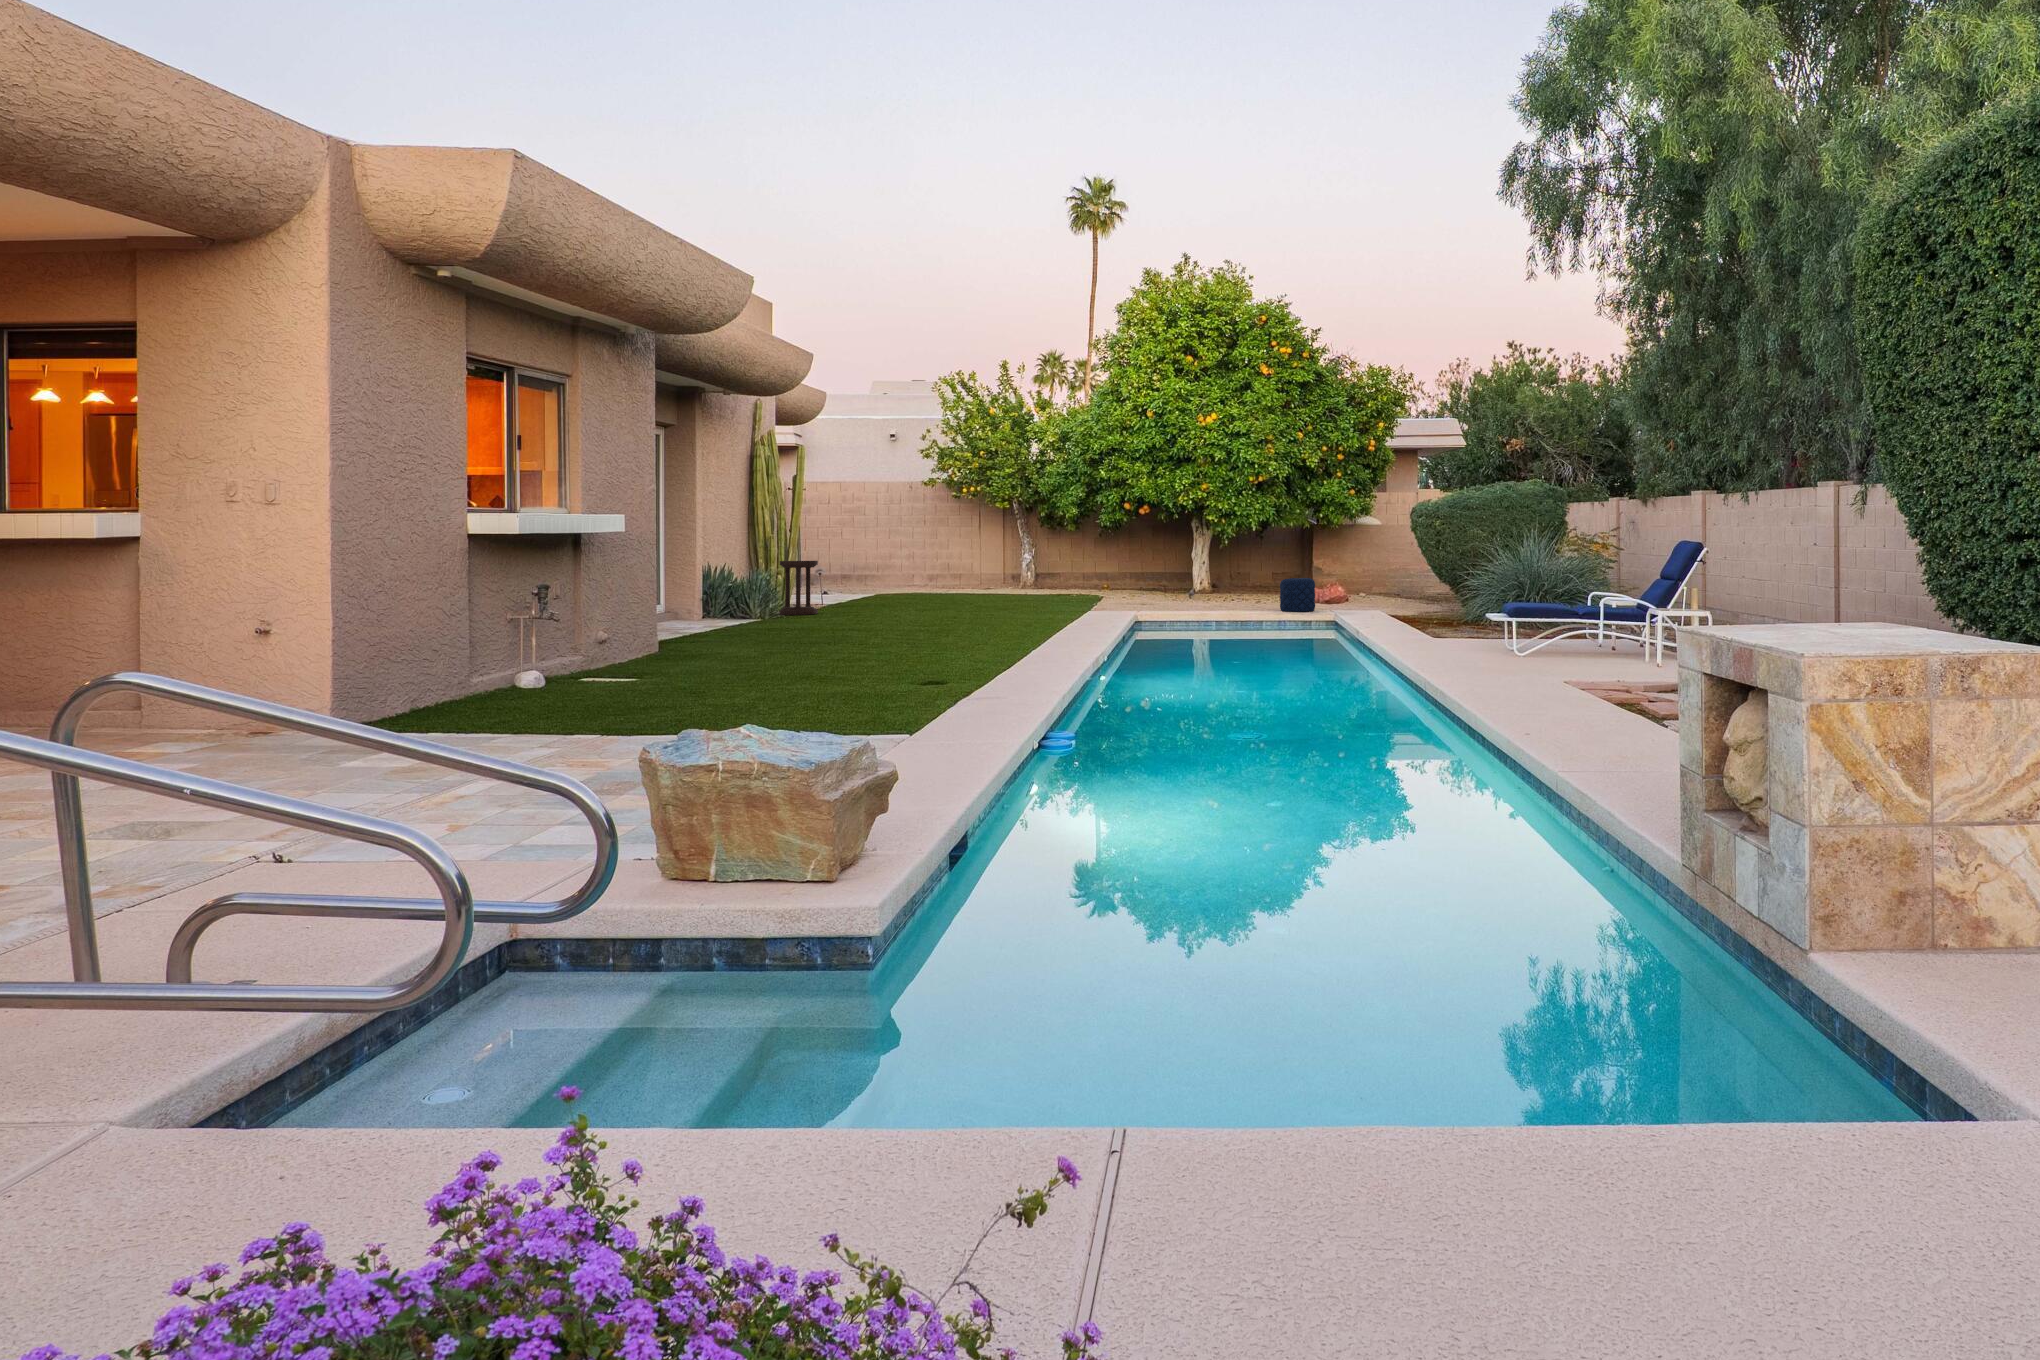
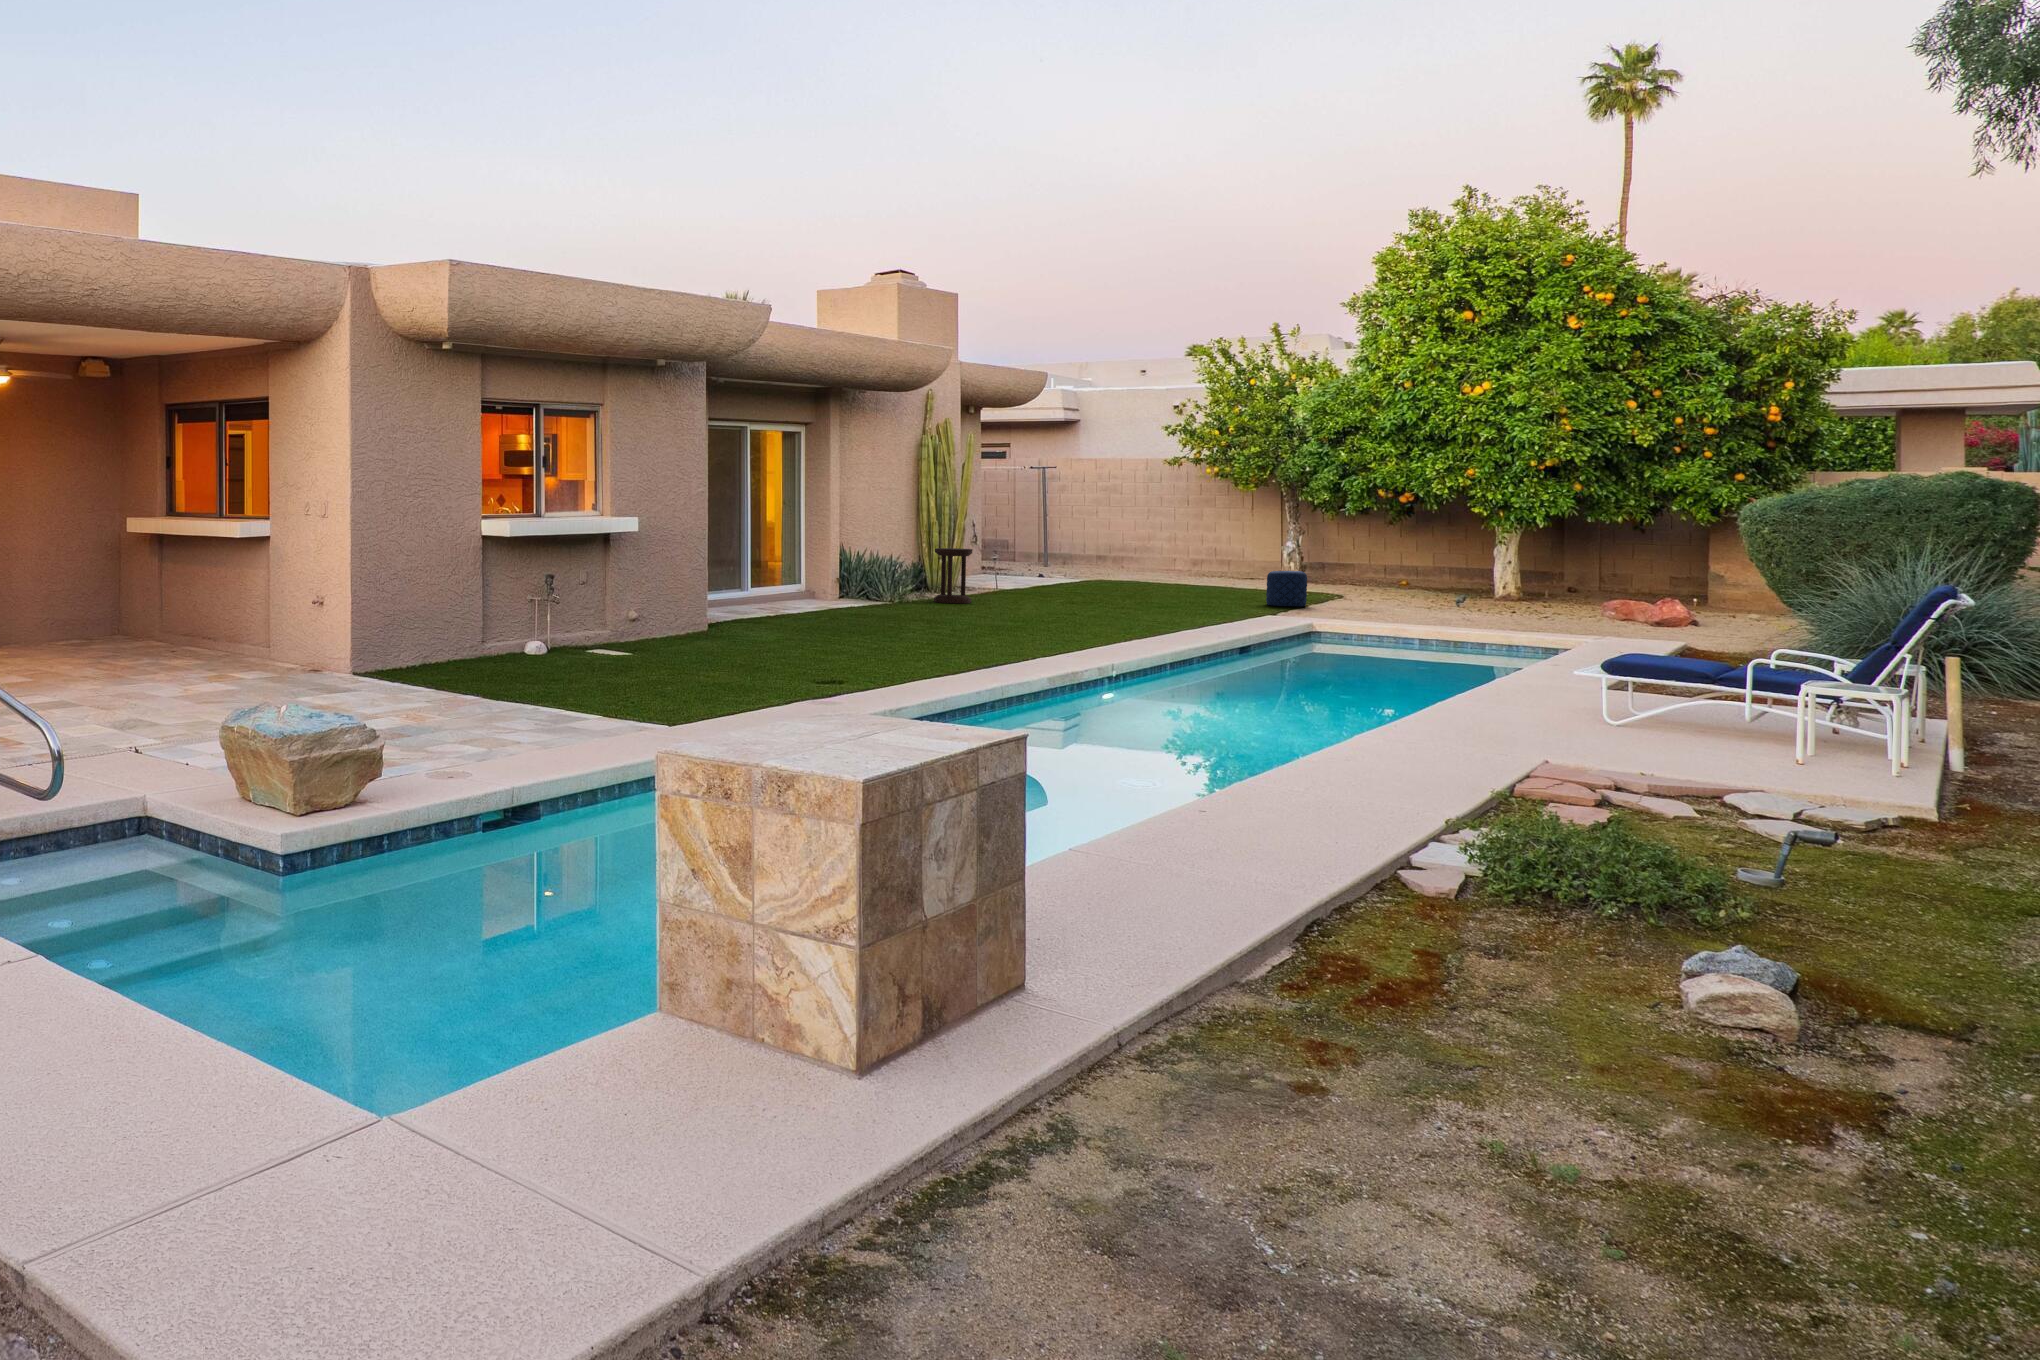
pouf: present [1280,578,1315,612] -> present [1266,571,1307,606]

